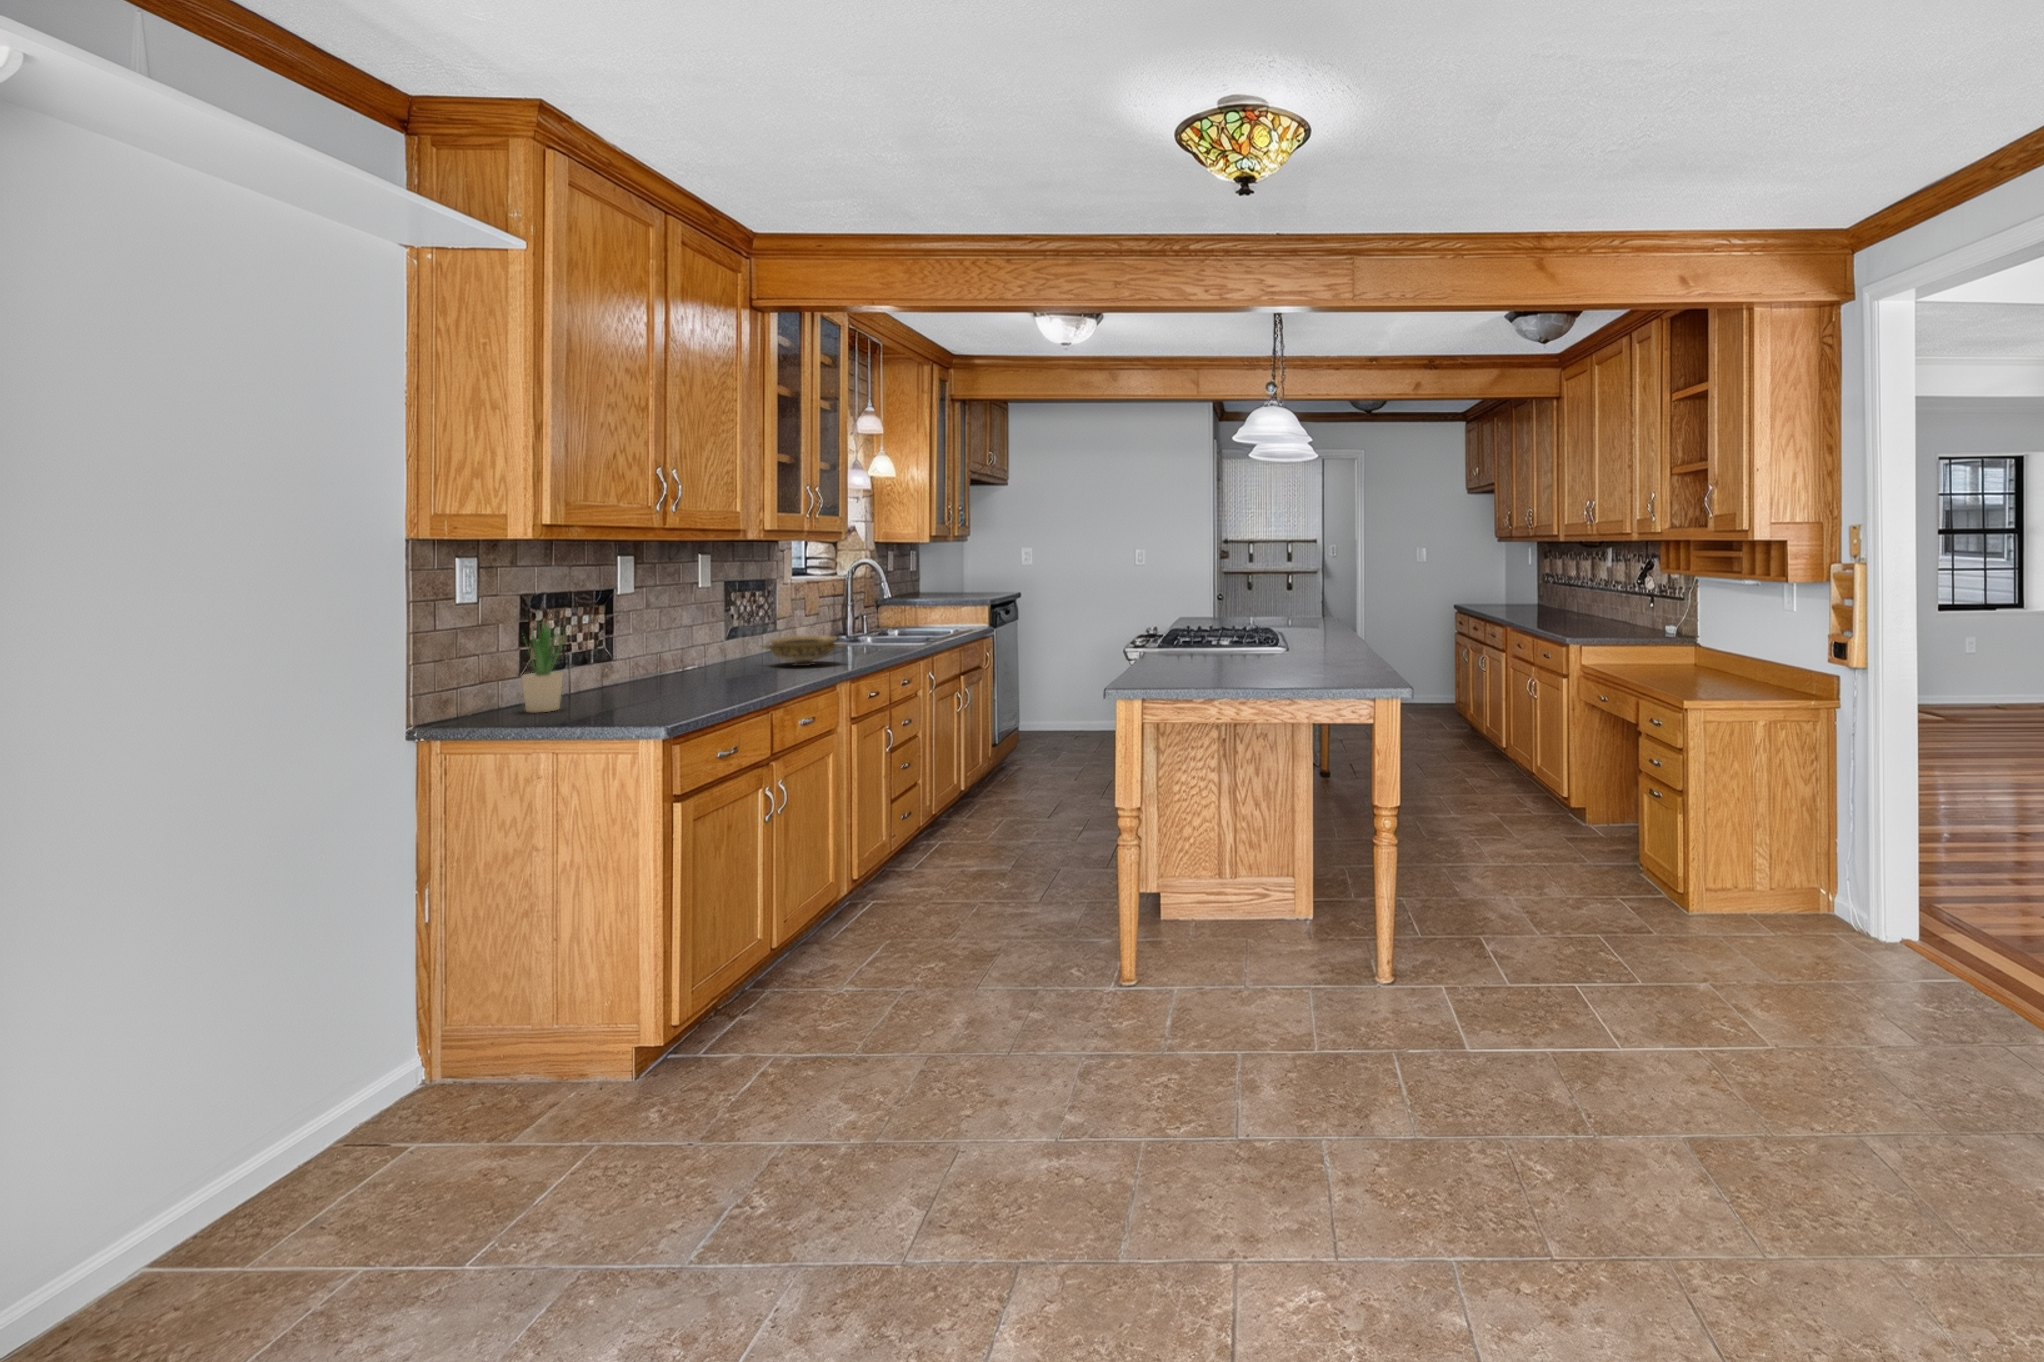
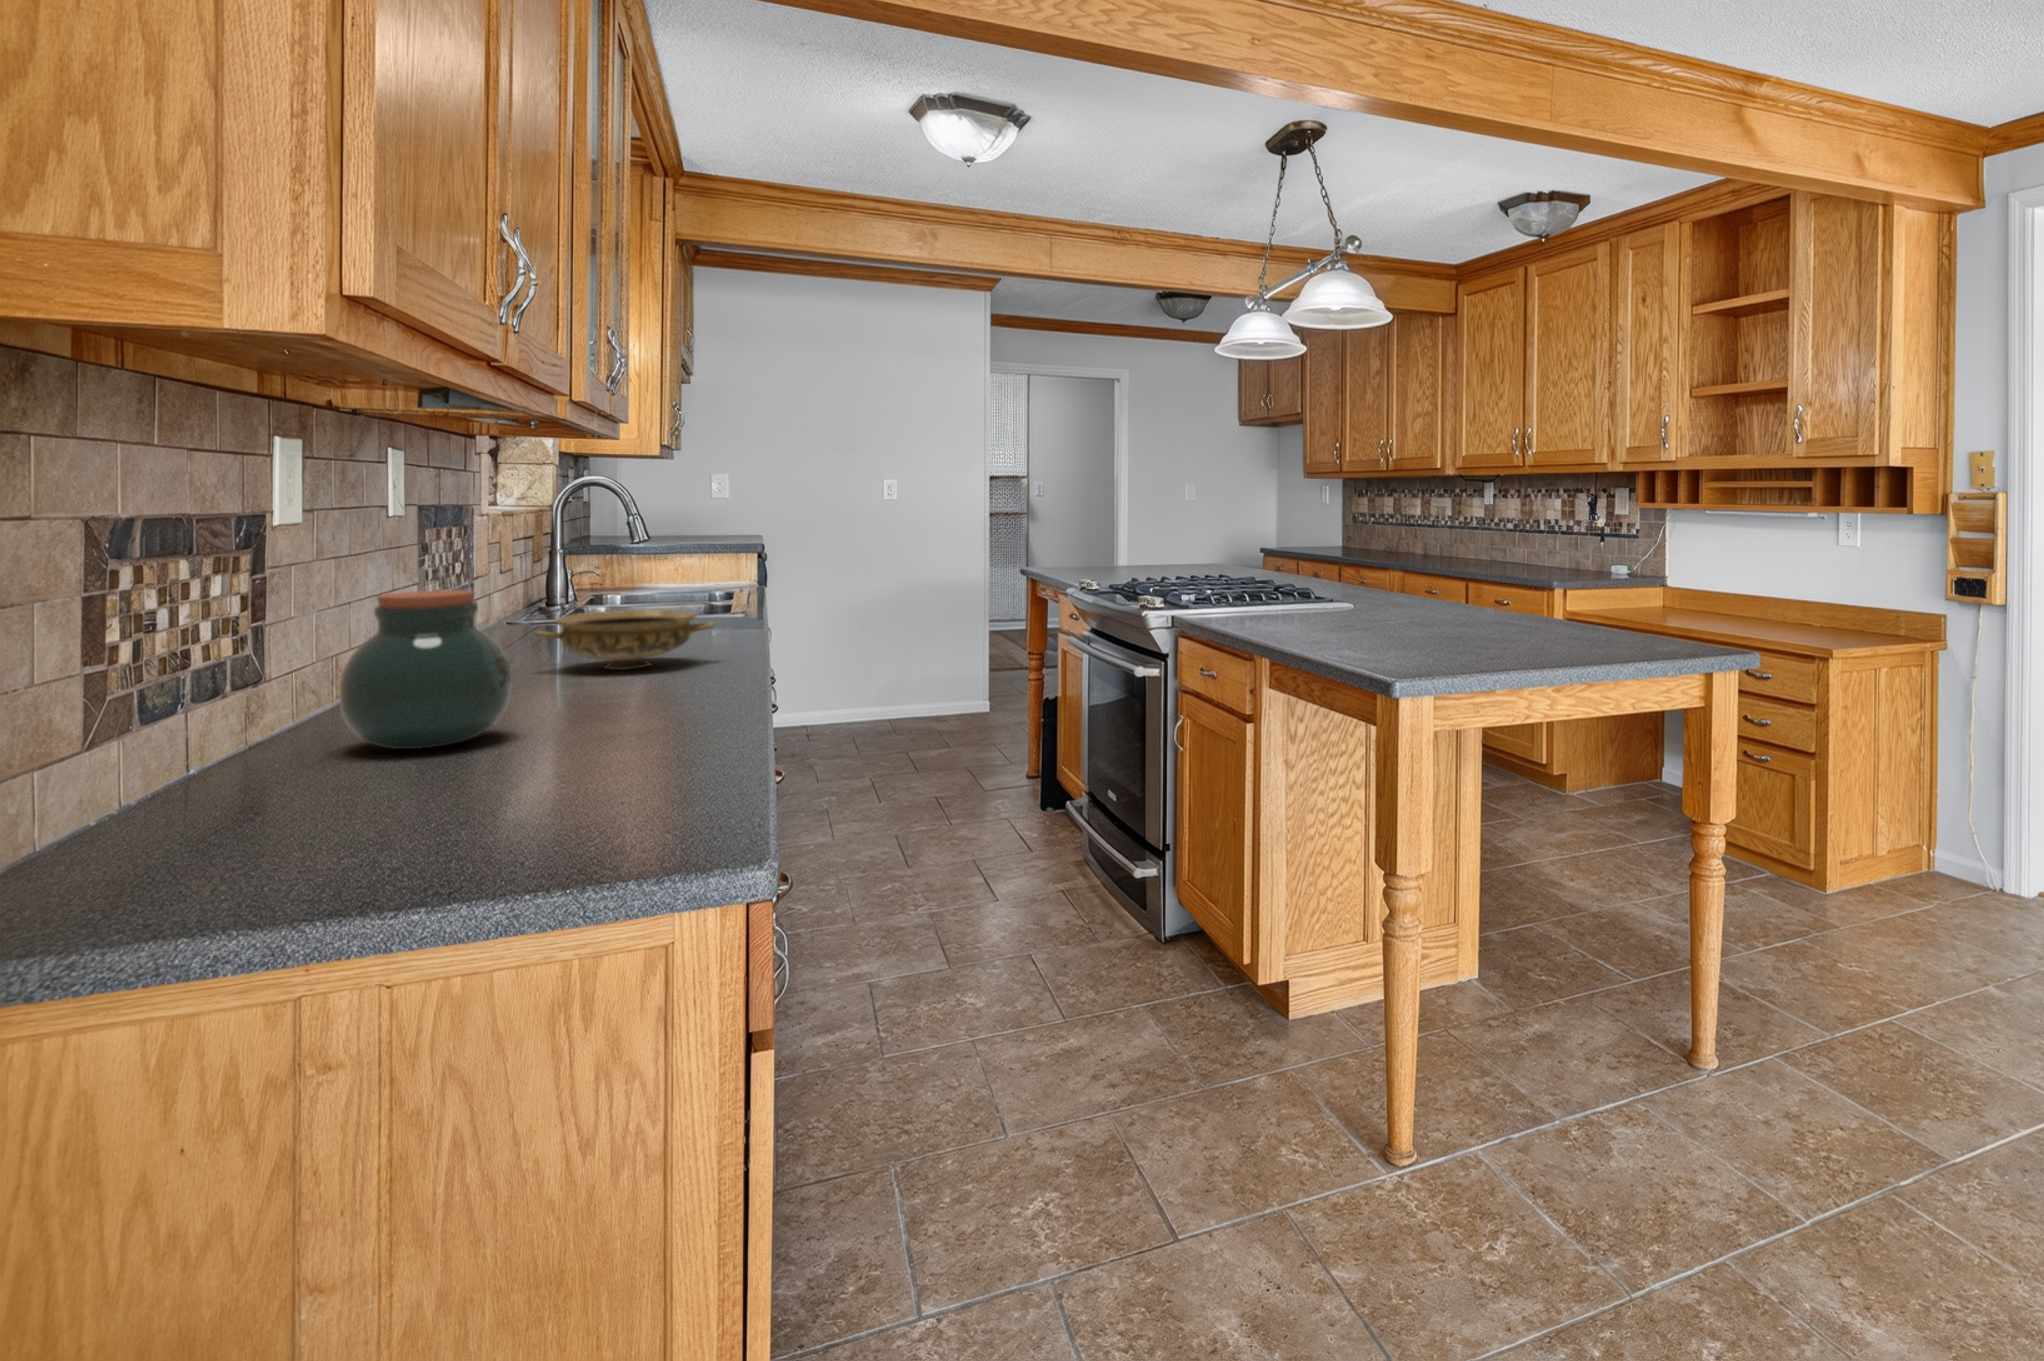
potted plant: present [521,623,565,713] -> none [158,549,316,847]
jar: none [622,624,689,691] -> present [340,590,511,749]

